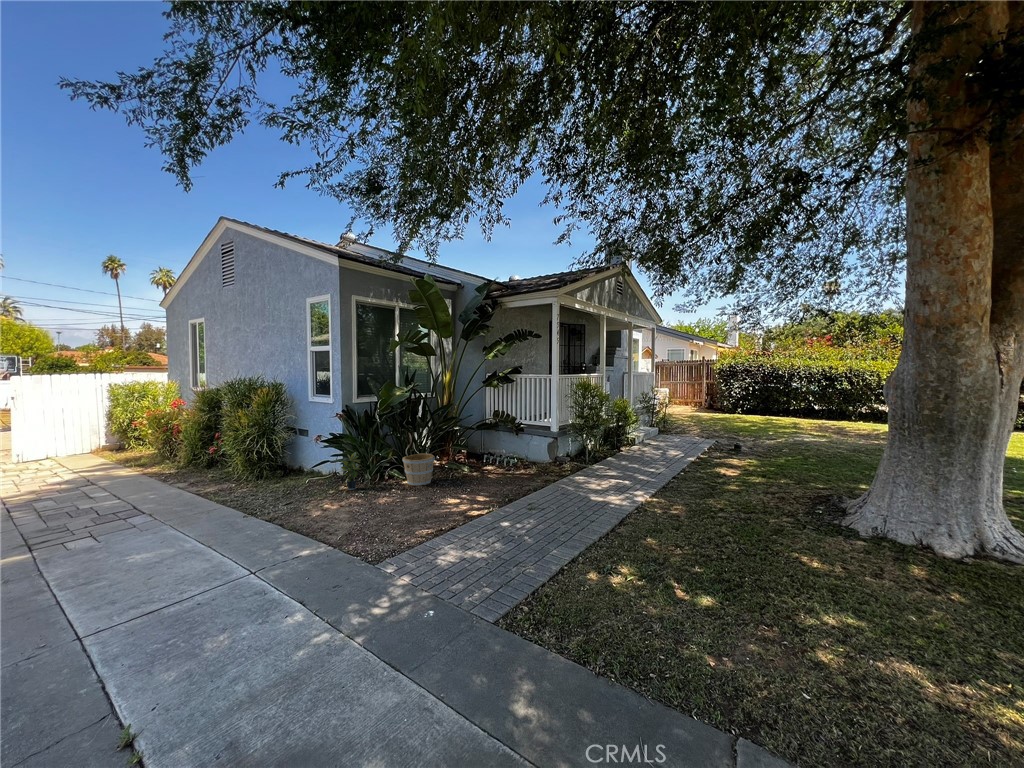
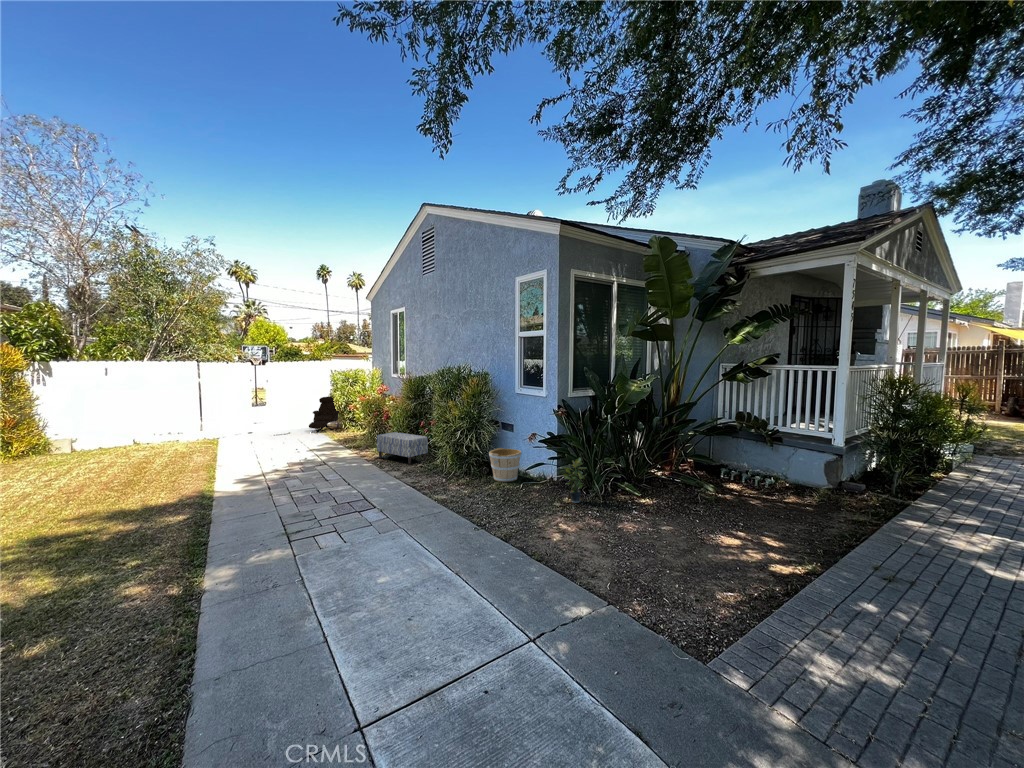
lounge chair: none [77,414,124,456] -> present [309,397,340,433]
bench: none [162,445,223,476] -> present [377,432,428,465]
wooden bucket: present [402,453,435,486] -> present [489,448,522,482]

